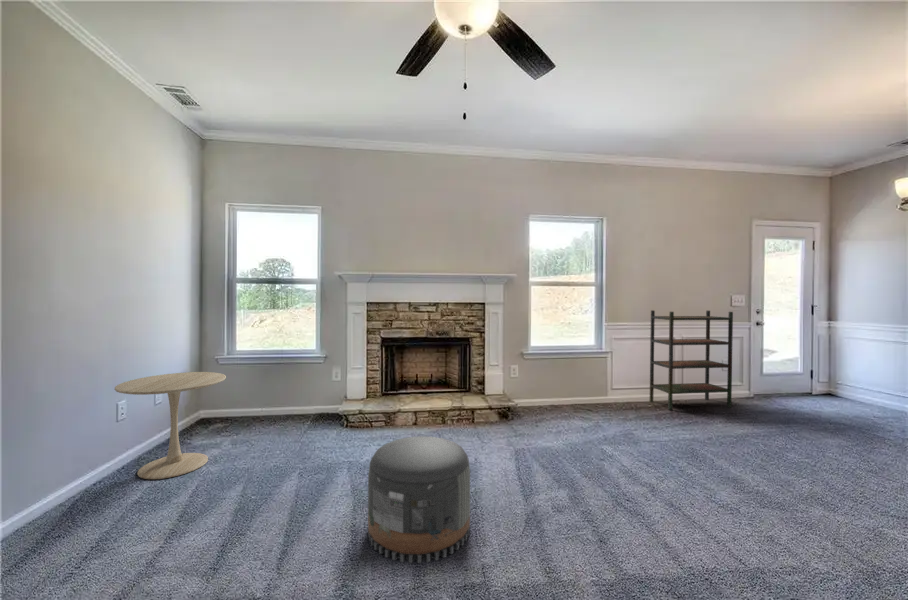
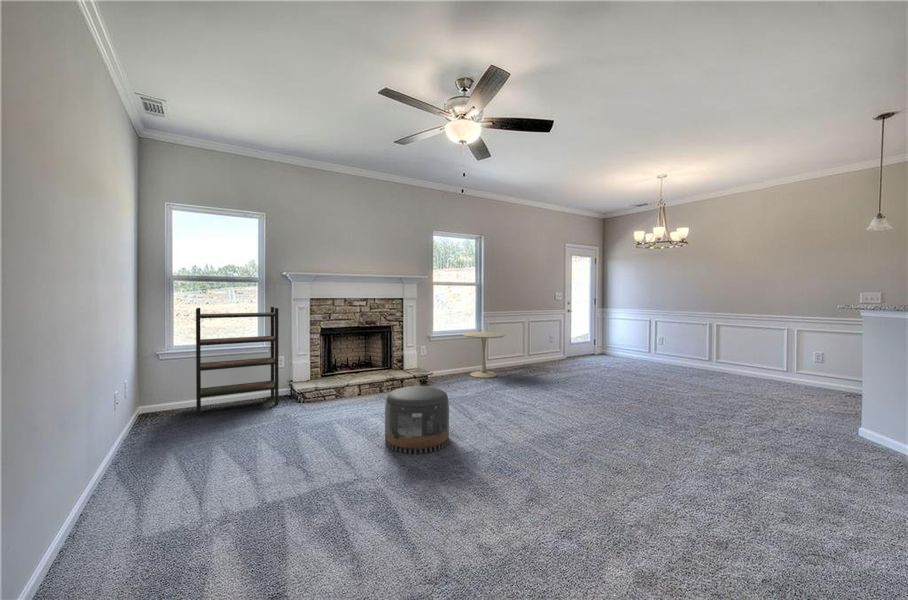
bookshelf: present [650,310,733,410] -> present [196,307,279,416]
side table: present [115,372,226,479] -> present [463,332,505,378]

